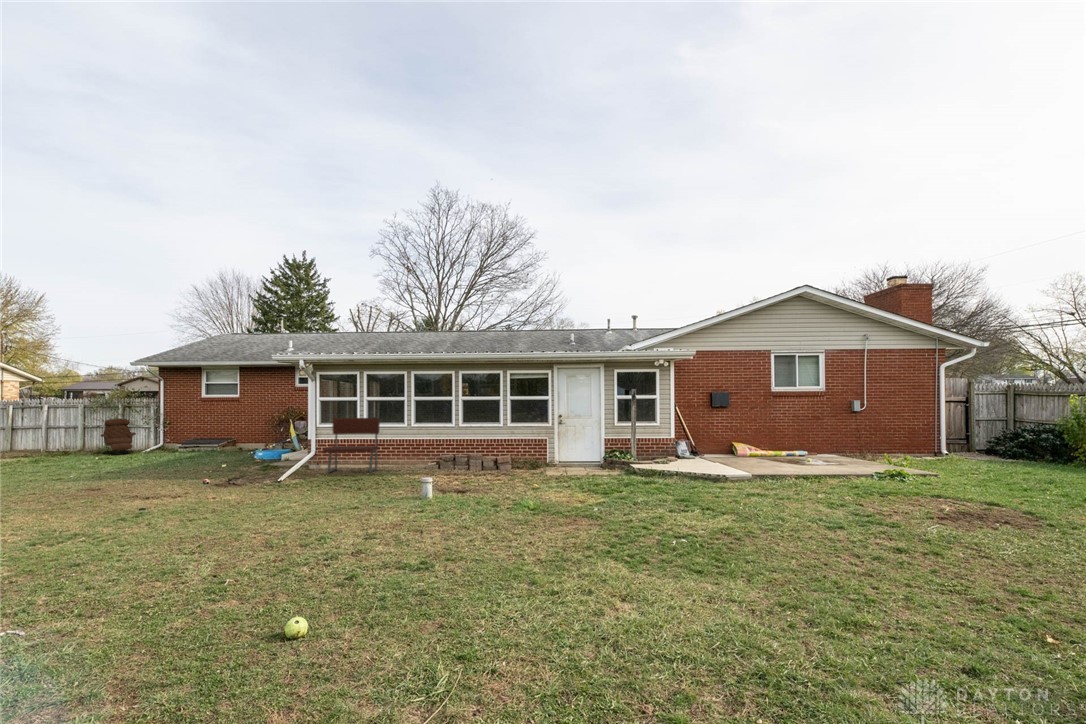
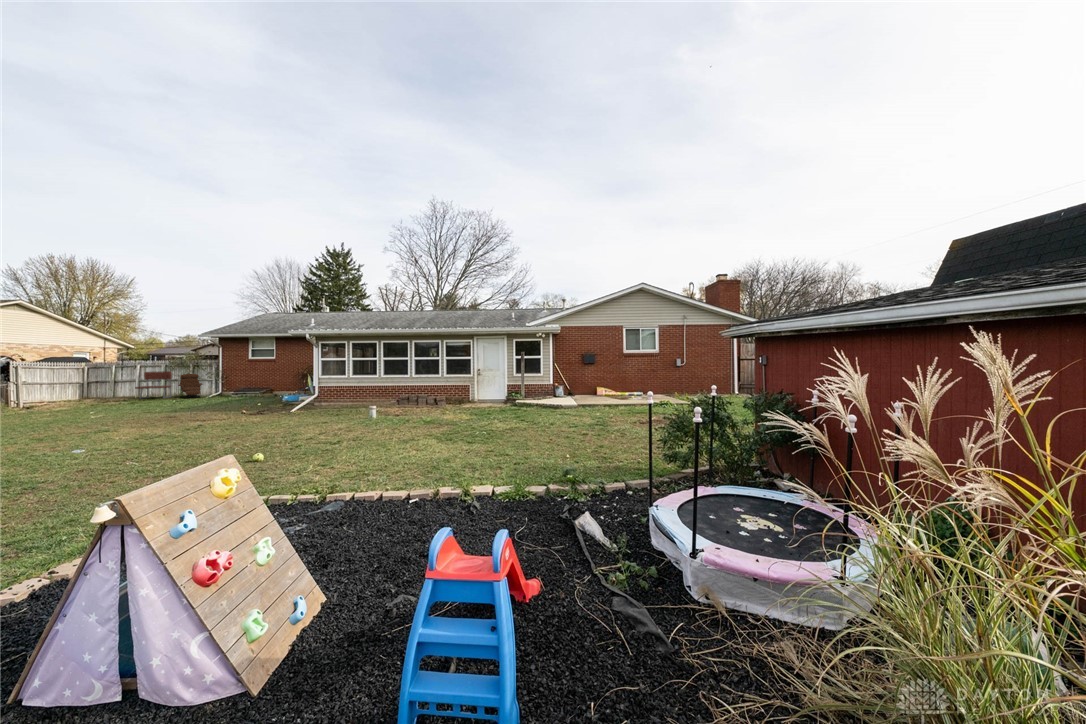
bench: present [323,418,380,473] -> present [135,371,172,399]

